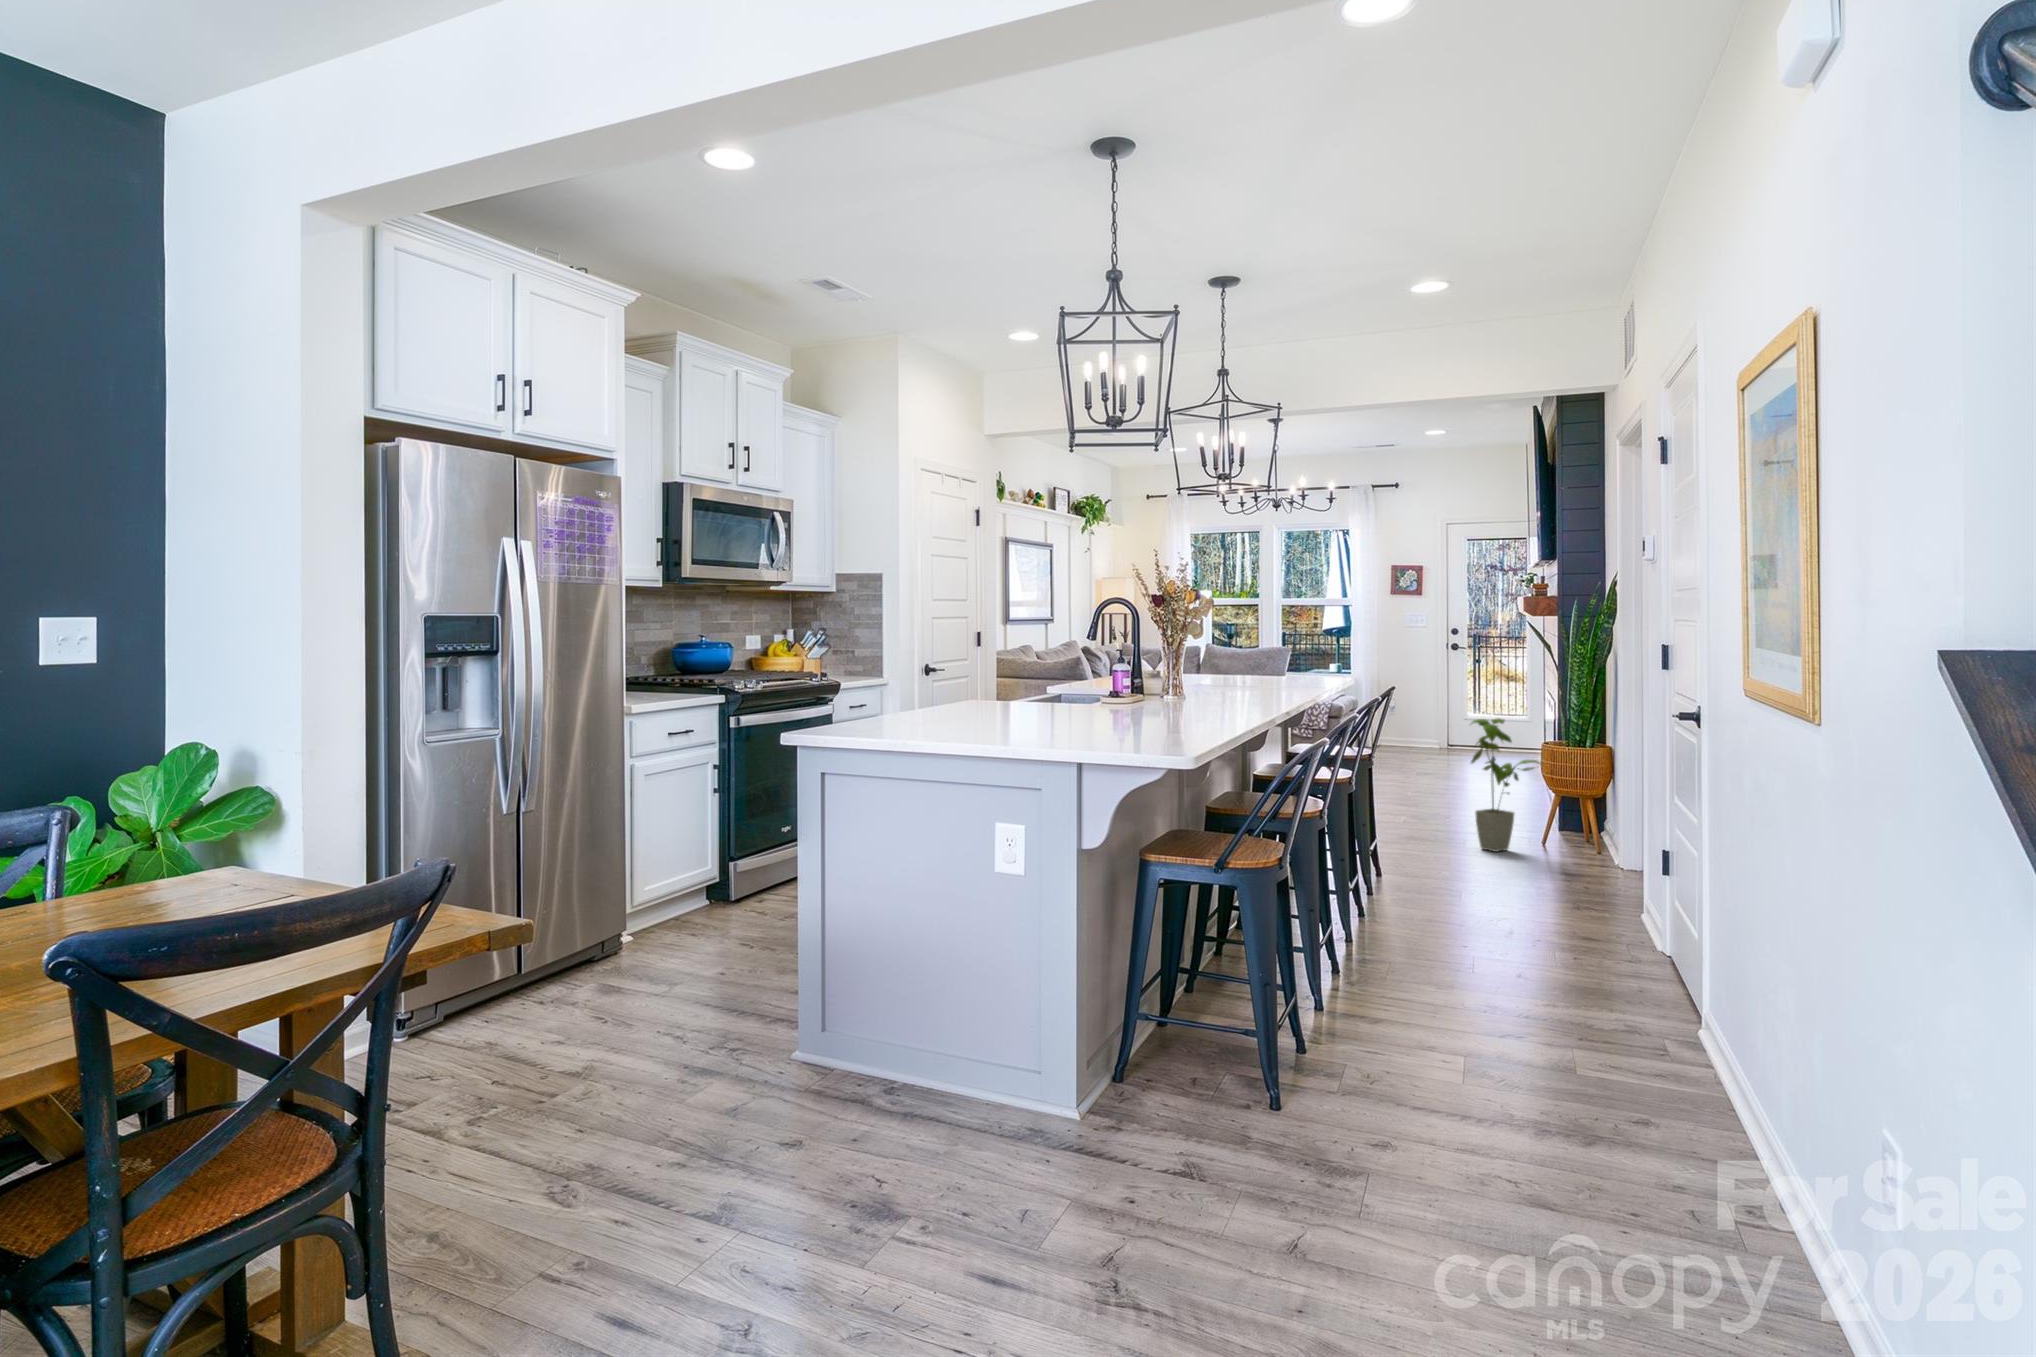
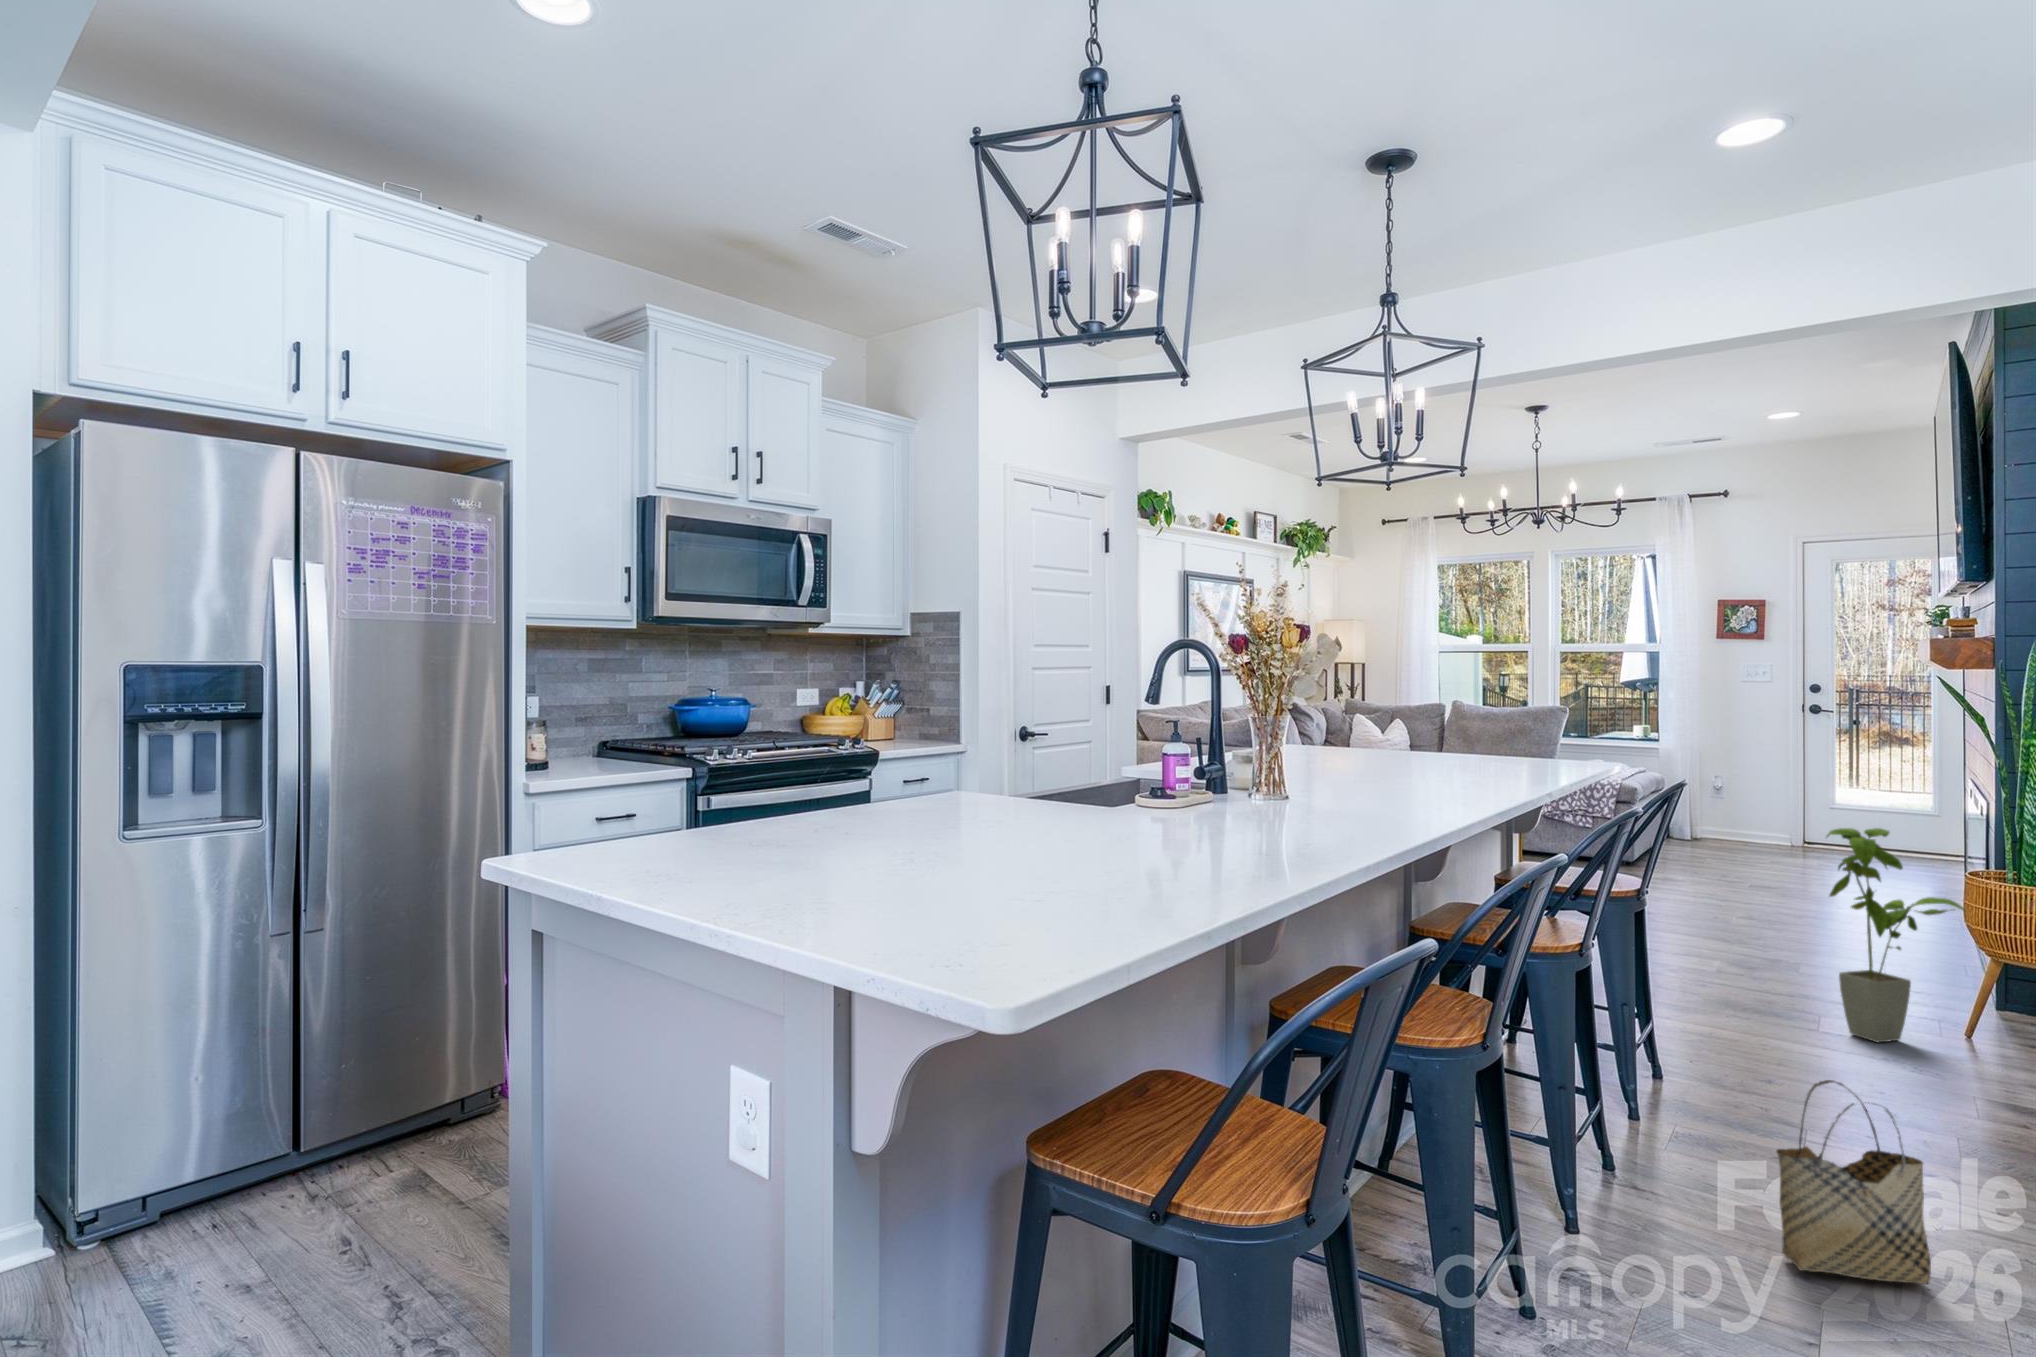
woven basket: none [1455,845,1527,946] -> present [1776,1080,1931,1284]

